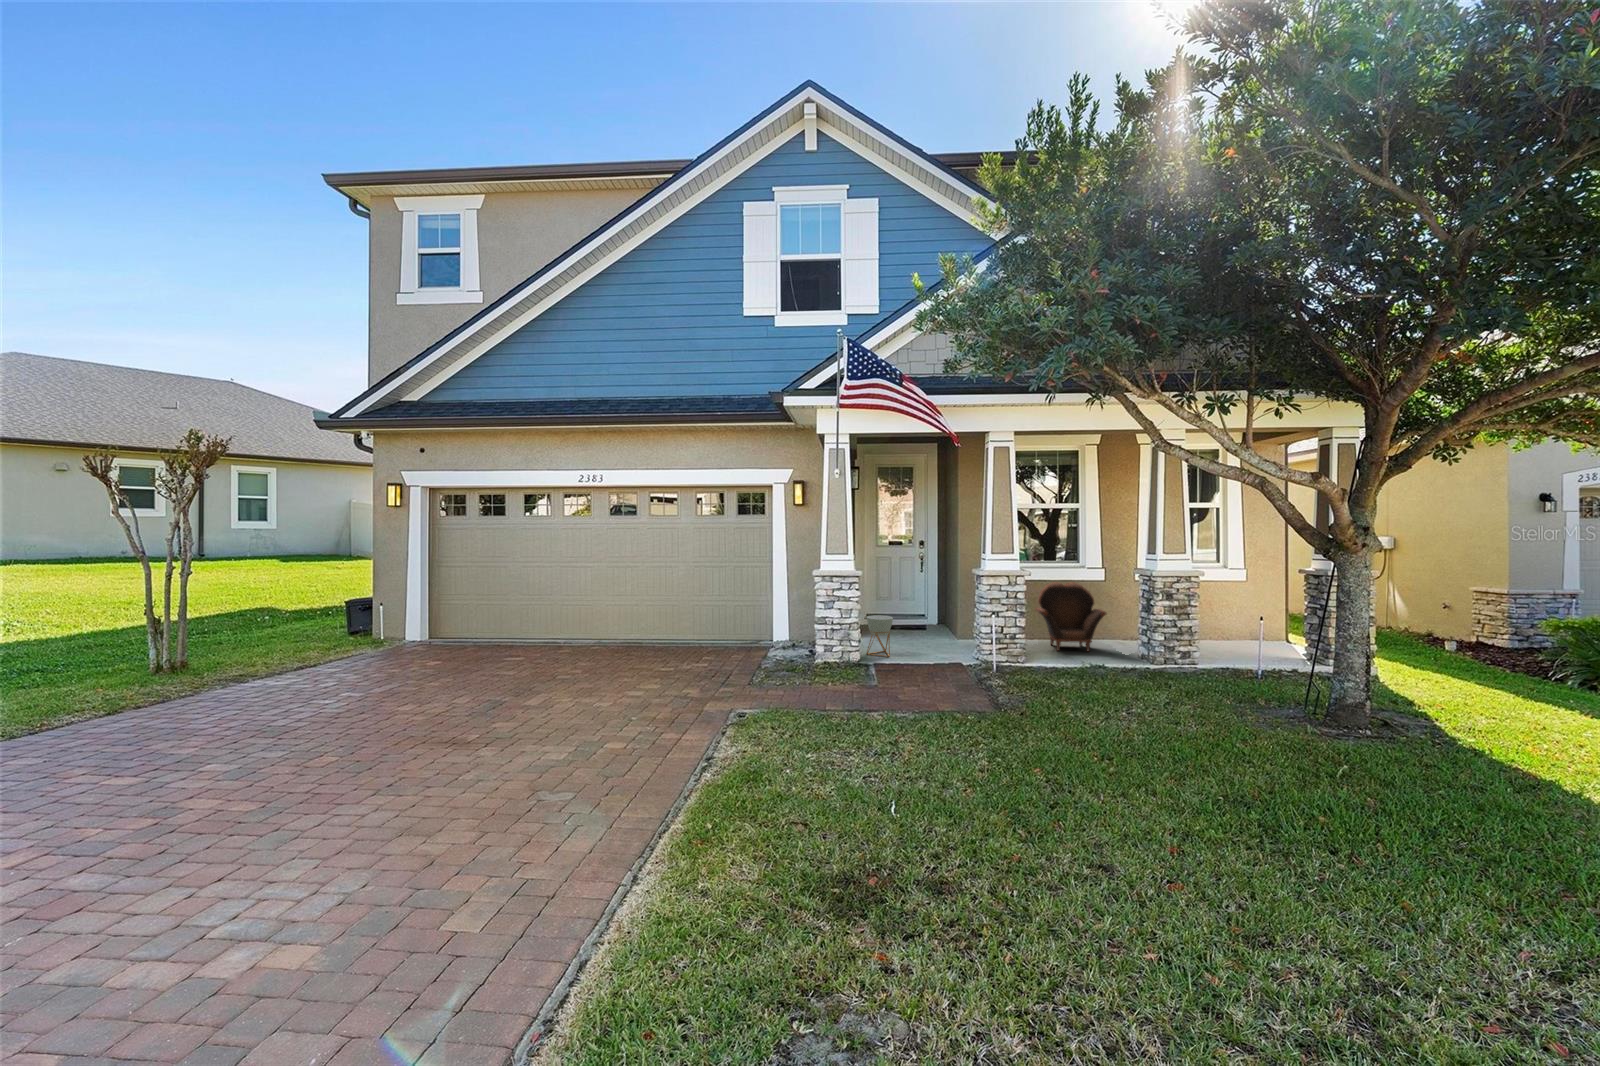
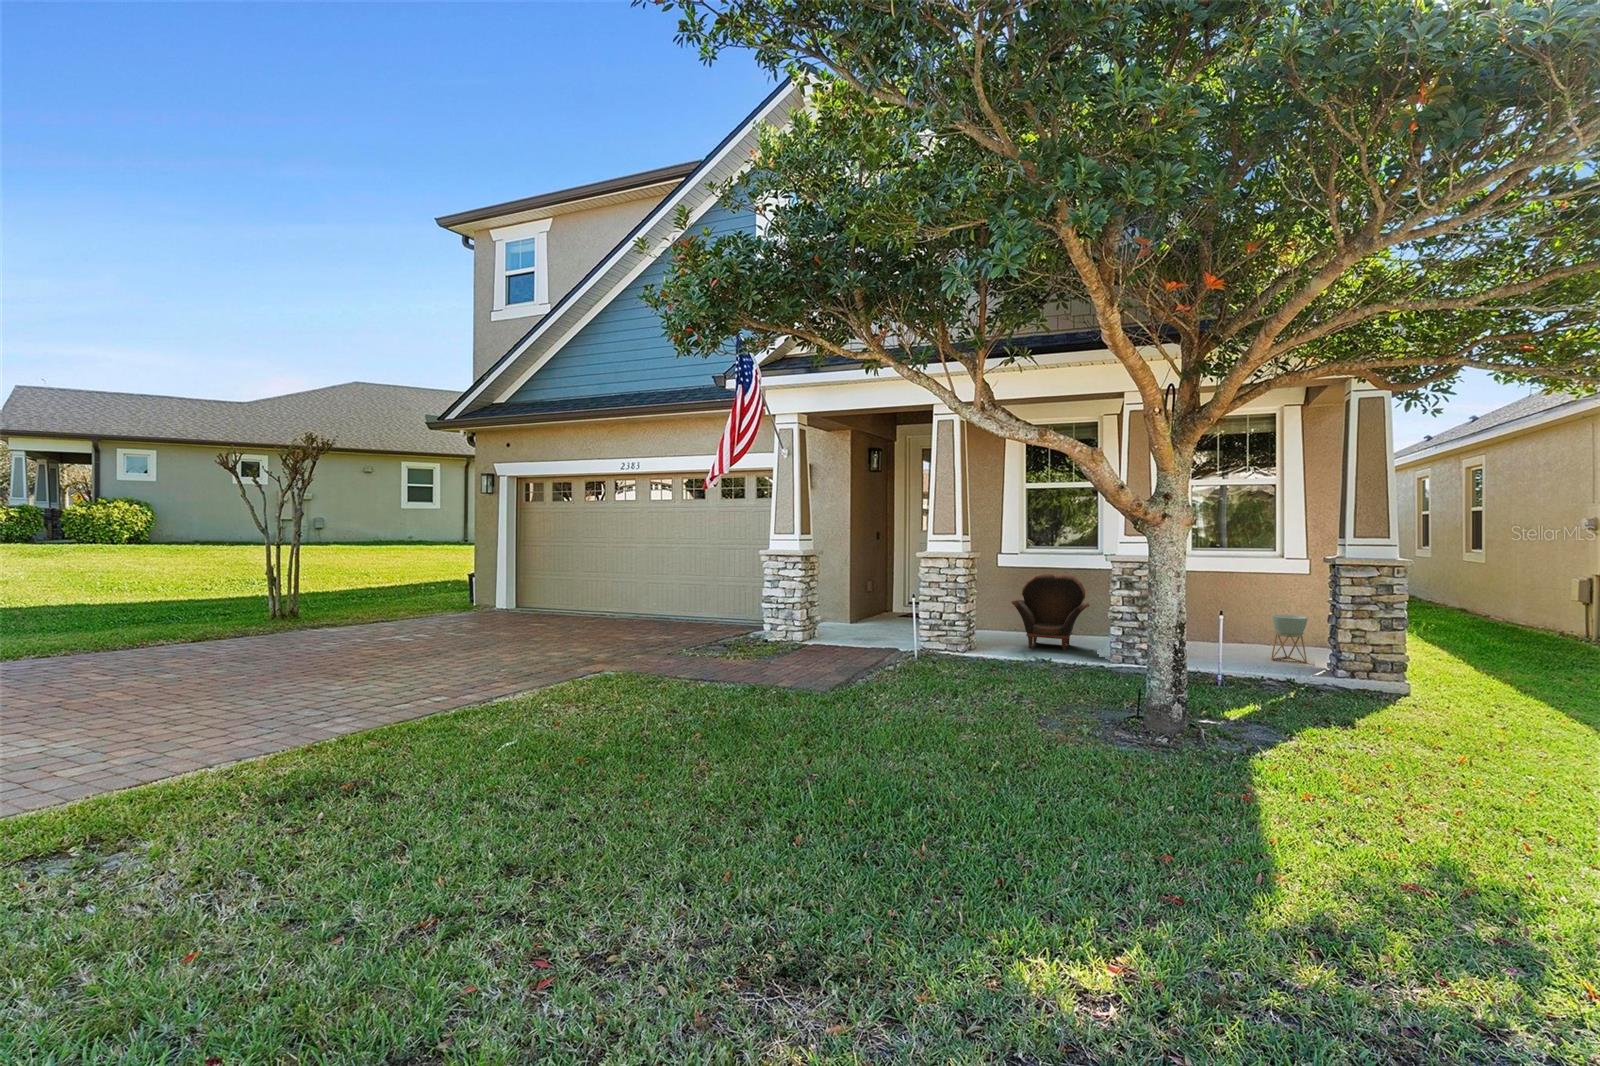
planter: present [867,615,893,657] -> present [1271,615,1307,663]

